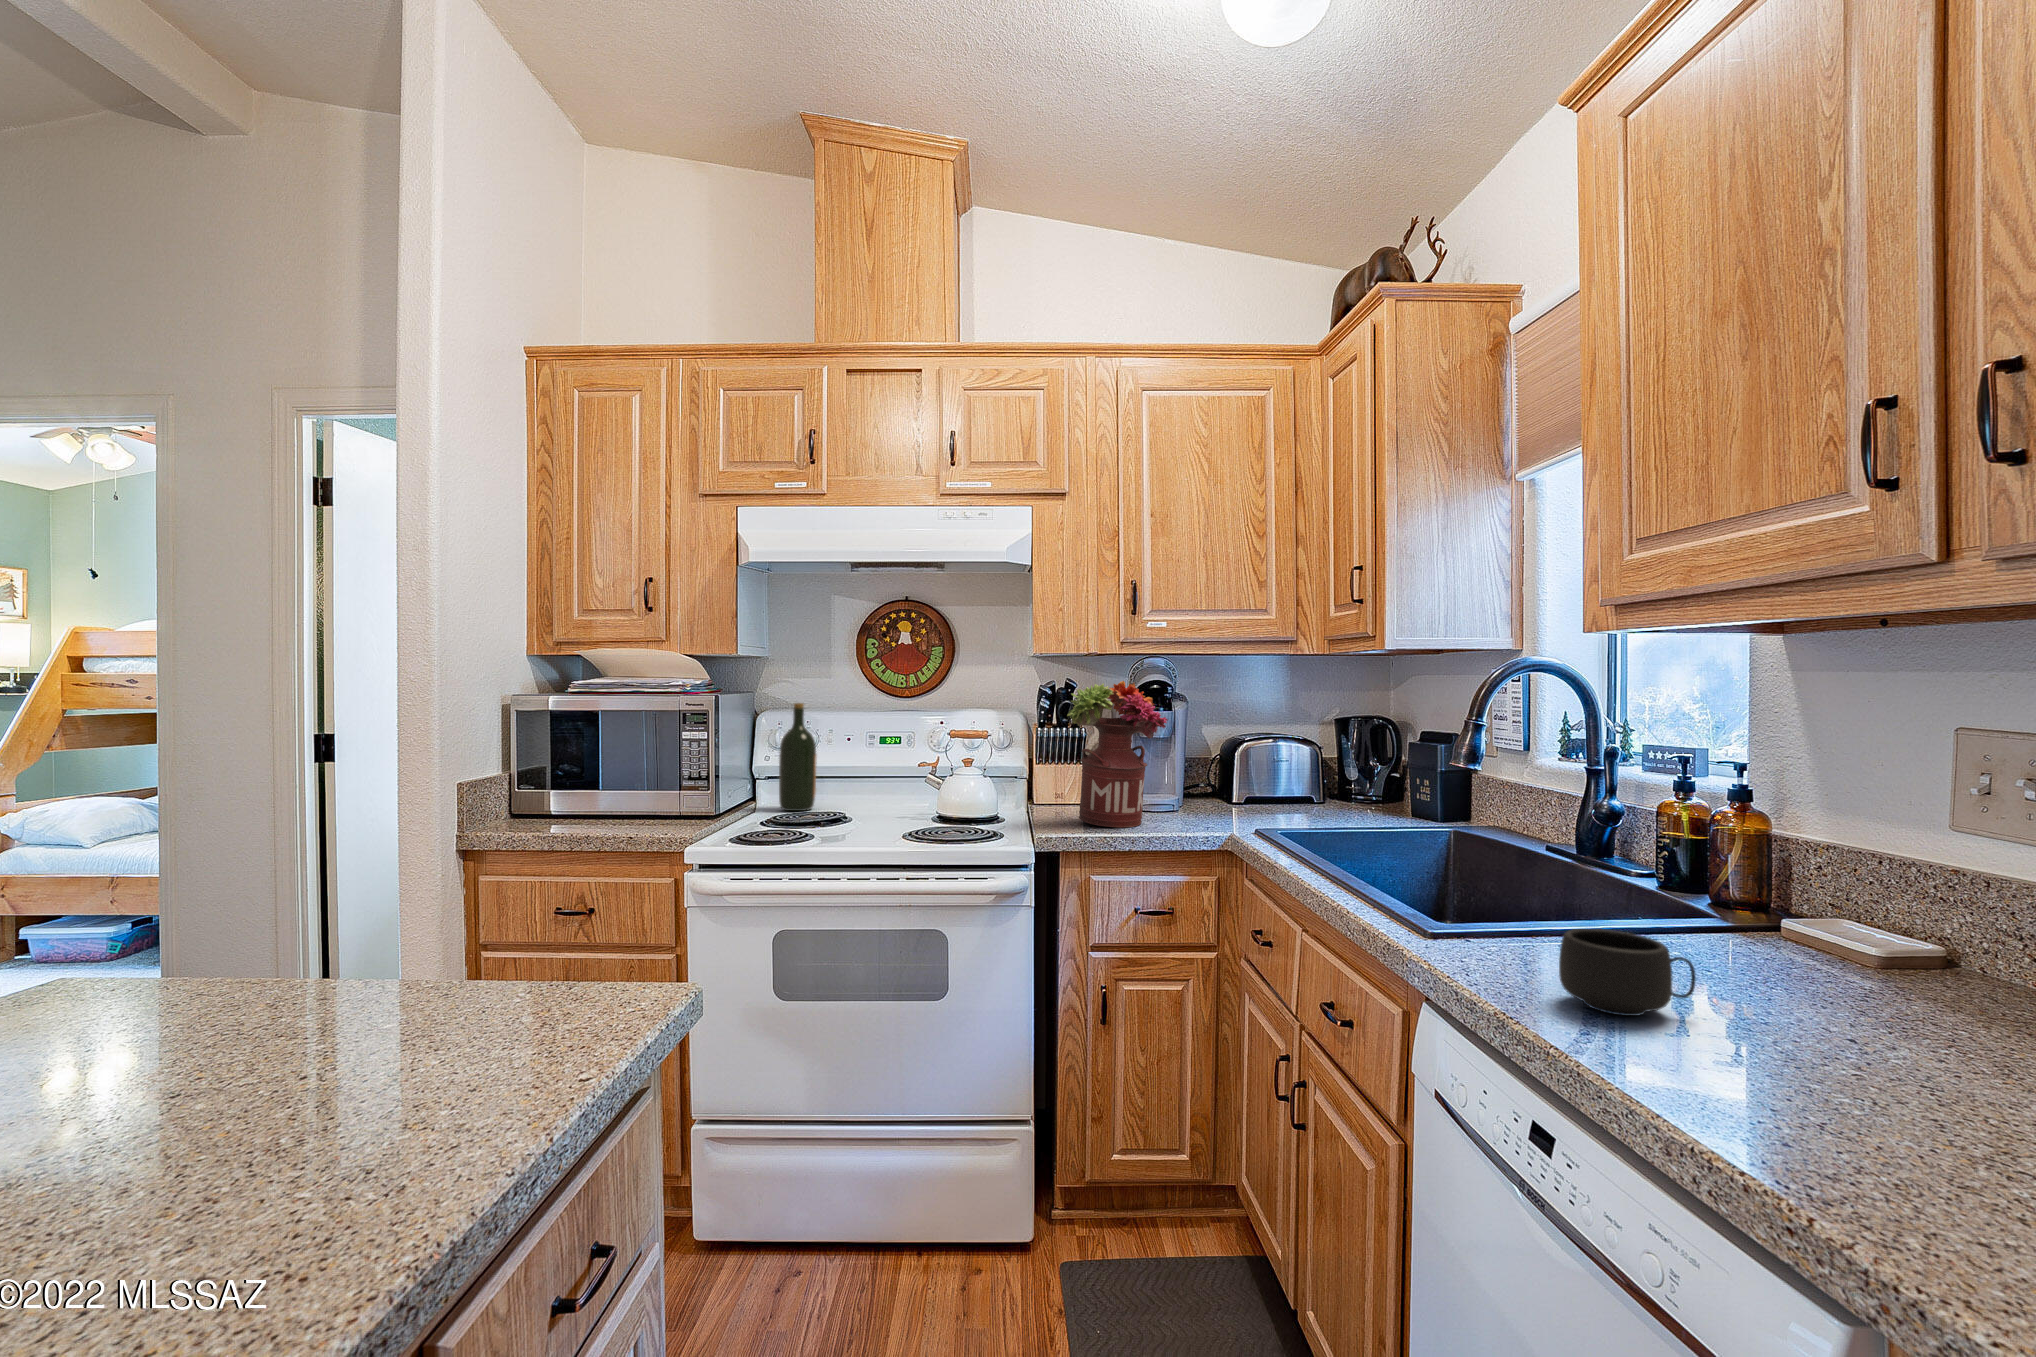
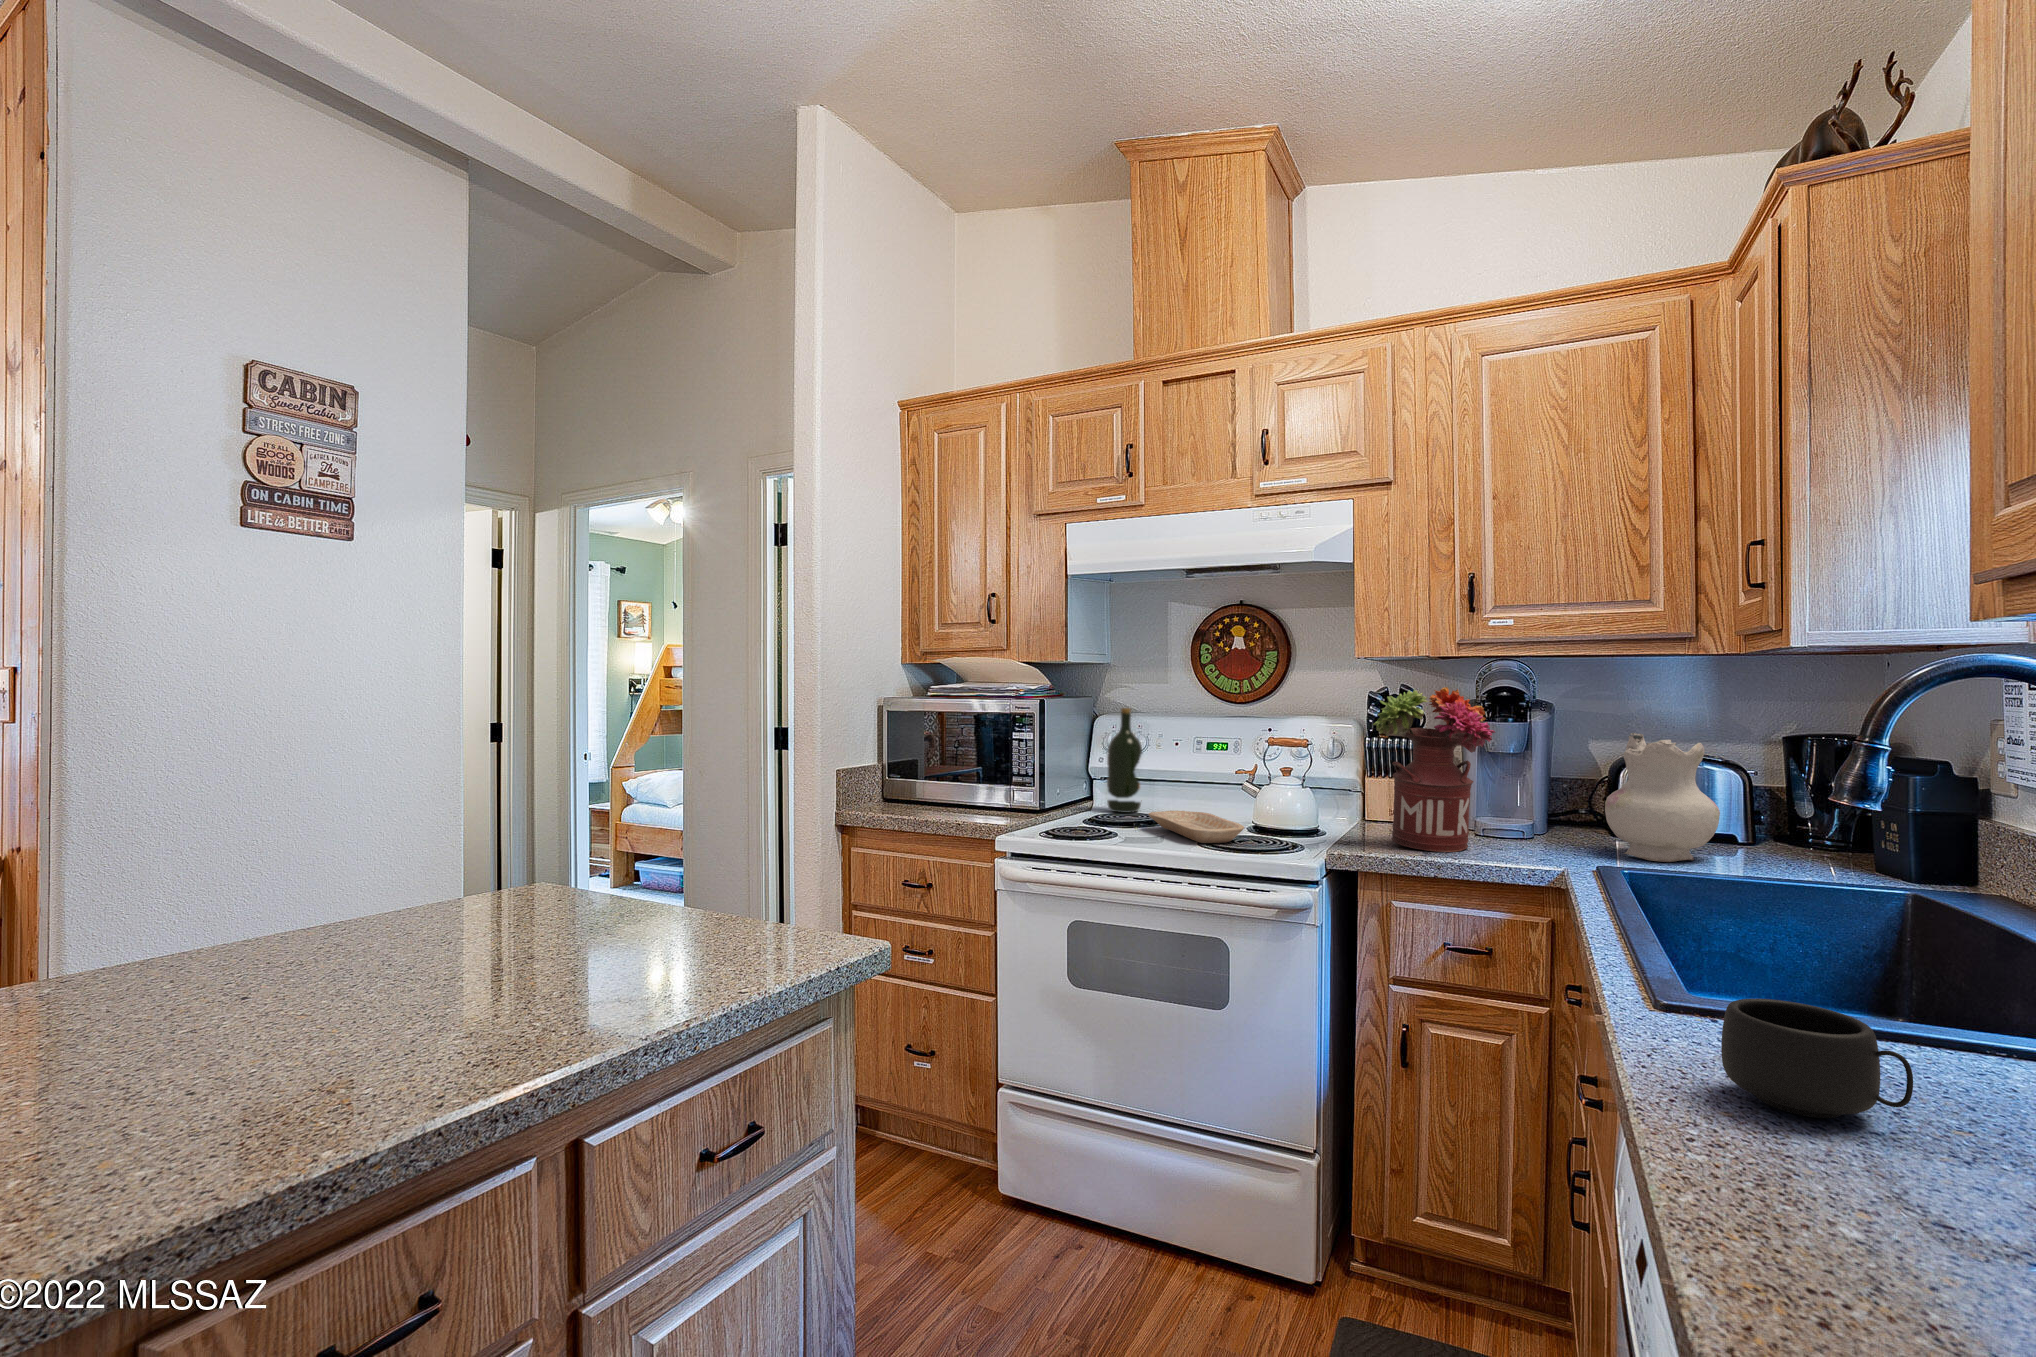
ceramic pitcher: none [1240,718,1320,822] -> present [1605,733,1720,862]
tray: none [845,806,954,837] -> present [1148,811,1244,843]

